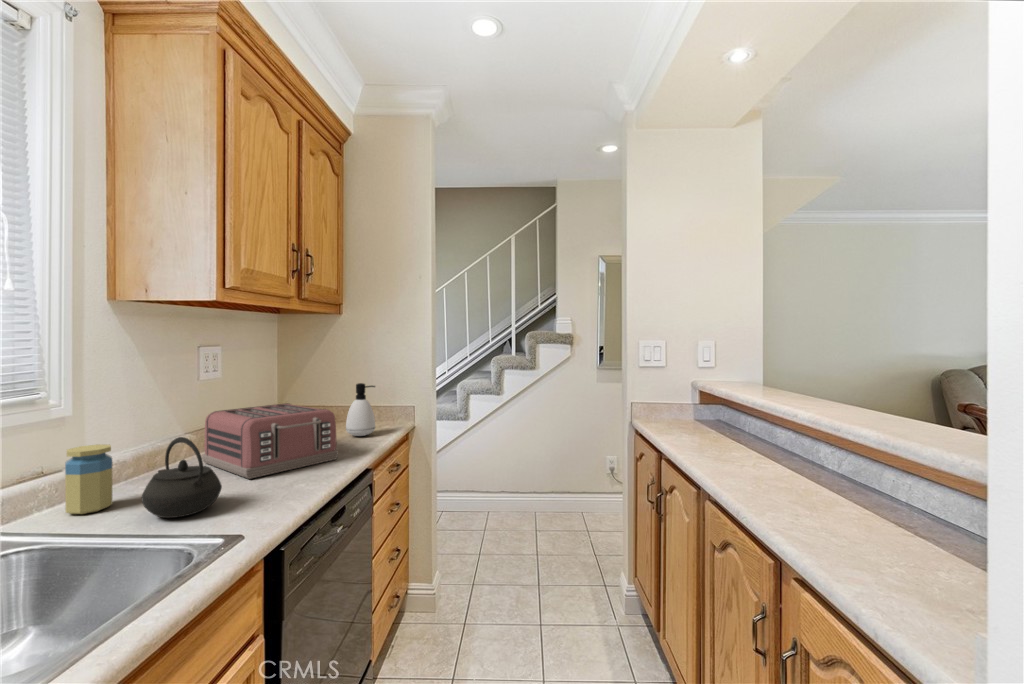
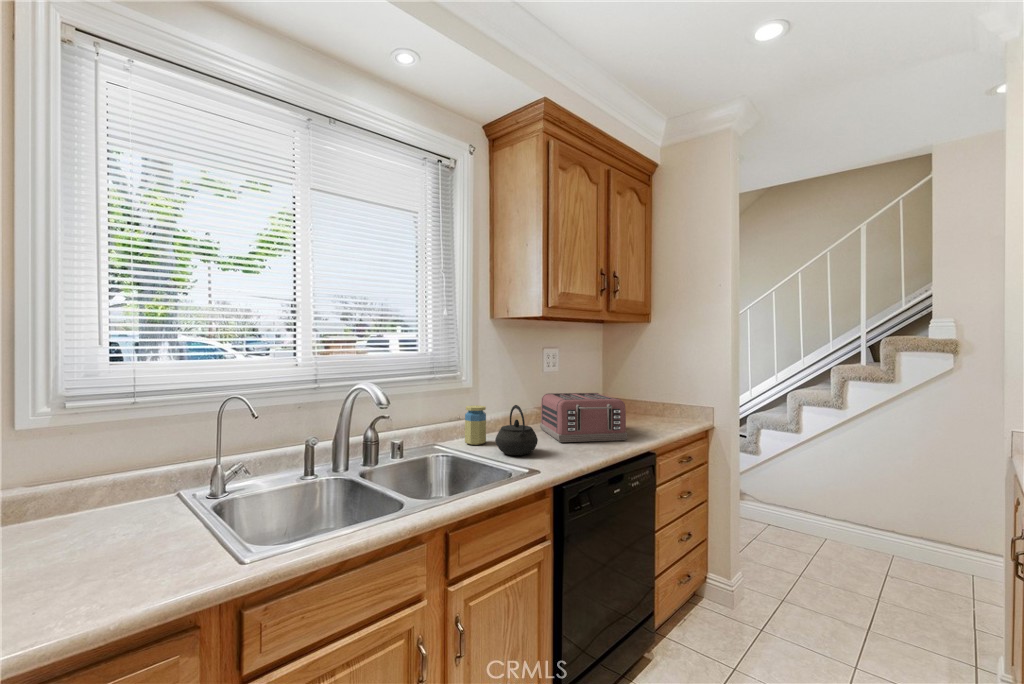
soap dispenser: present [346,383,375,436] -> none [645,382,670,427]

